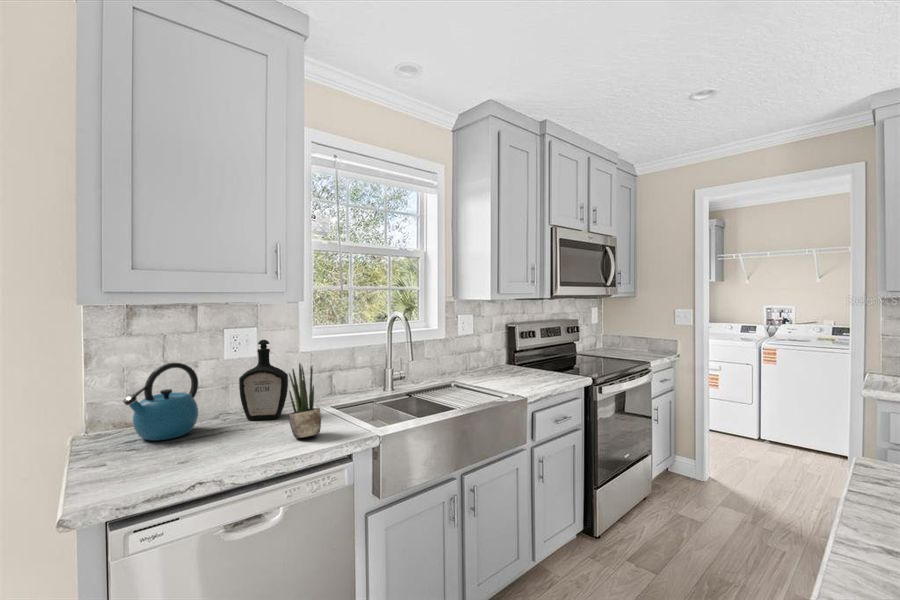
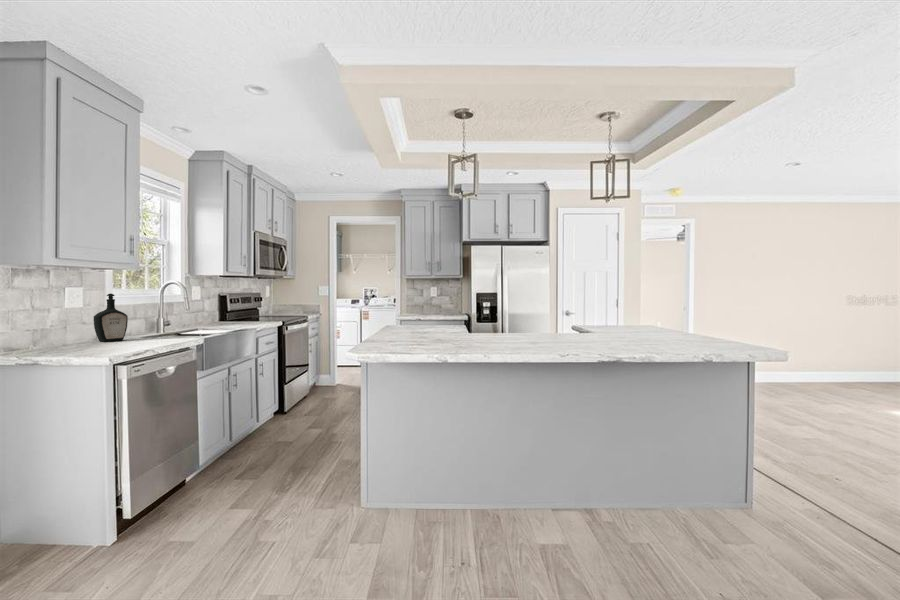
kettle: present [123,363,198,441] -> none [47,305,89,348]
potted plant: present [289,364,321,438] -> none [151,303,173,342]

